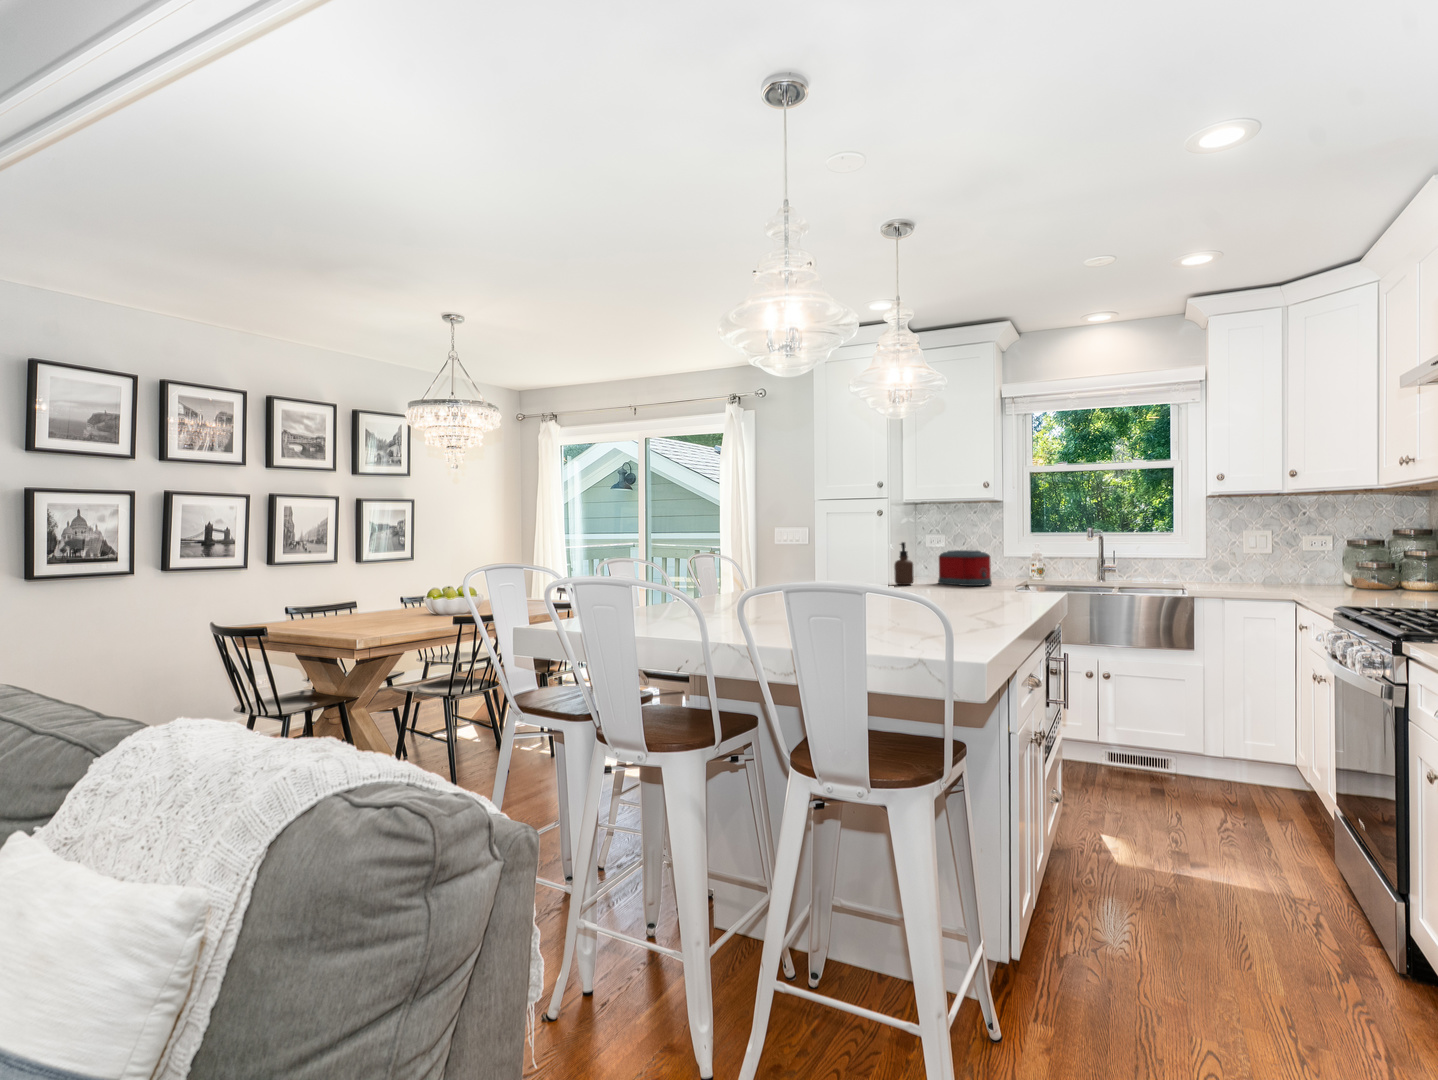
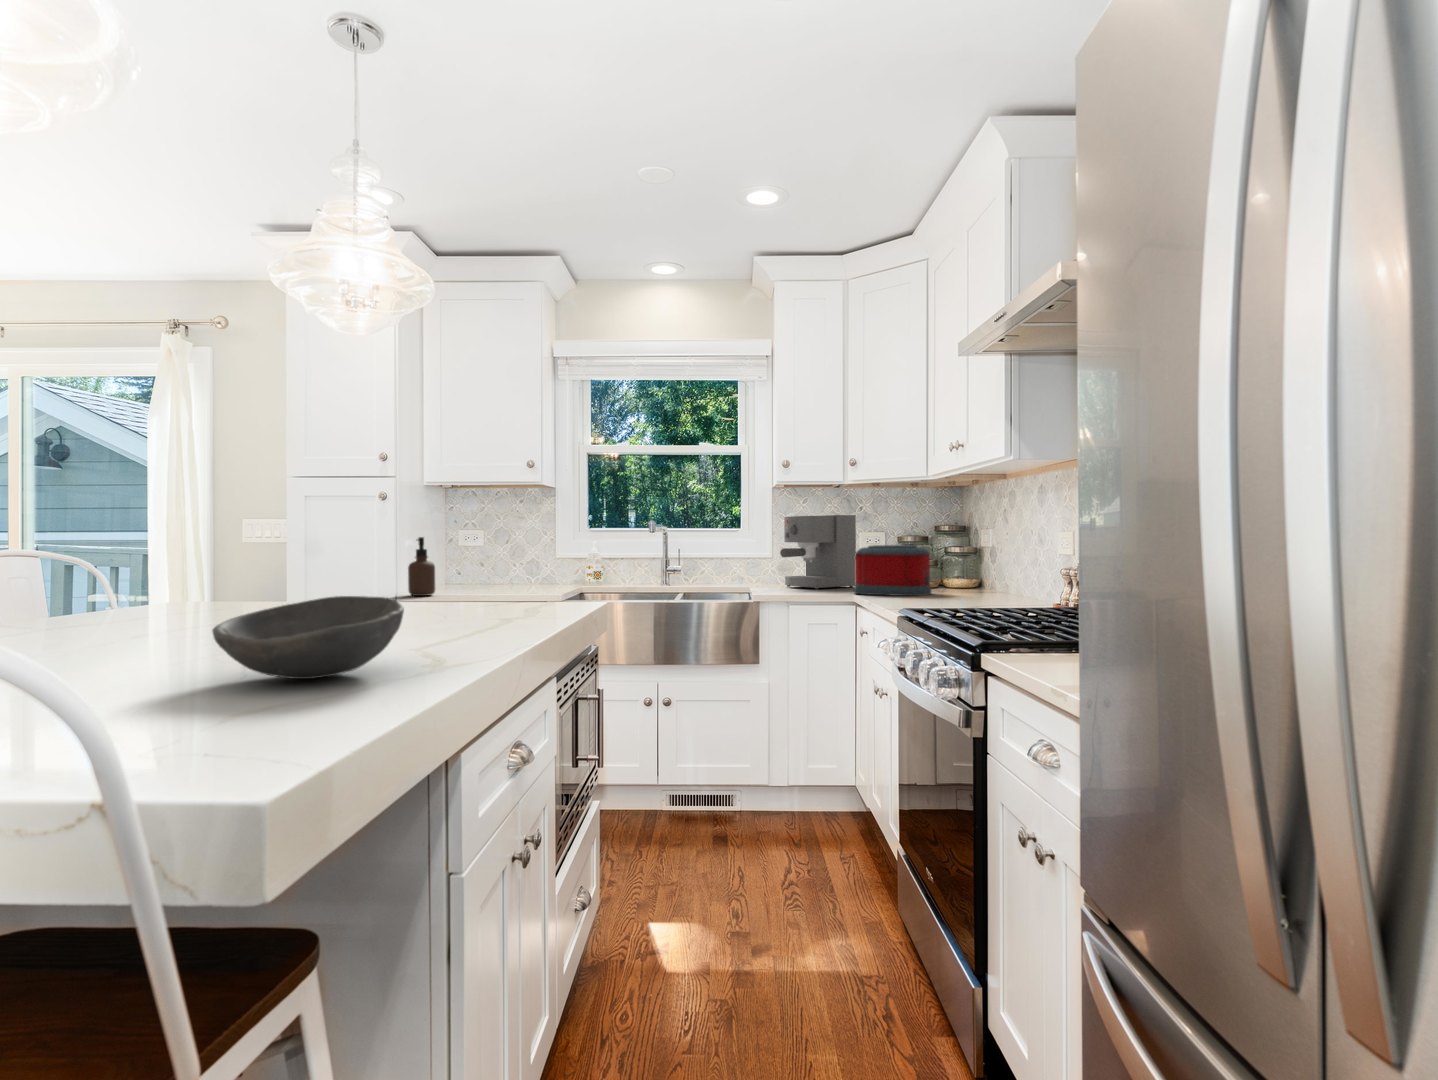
coffee maker: none [1216,520,1301,588] -> present [780,515,856,589]
toaster: present [938,550,992,586] -> present [854,545,931,596]
bowl: none [903,587,990,627] -> present [212,596,404,679]

